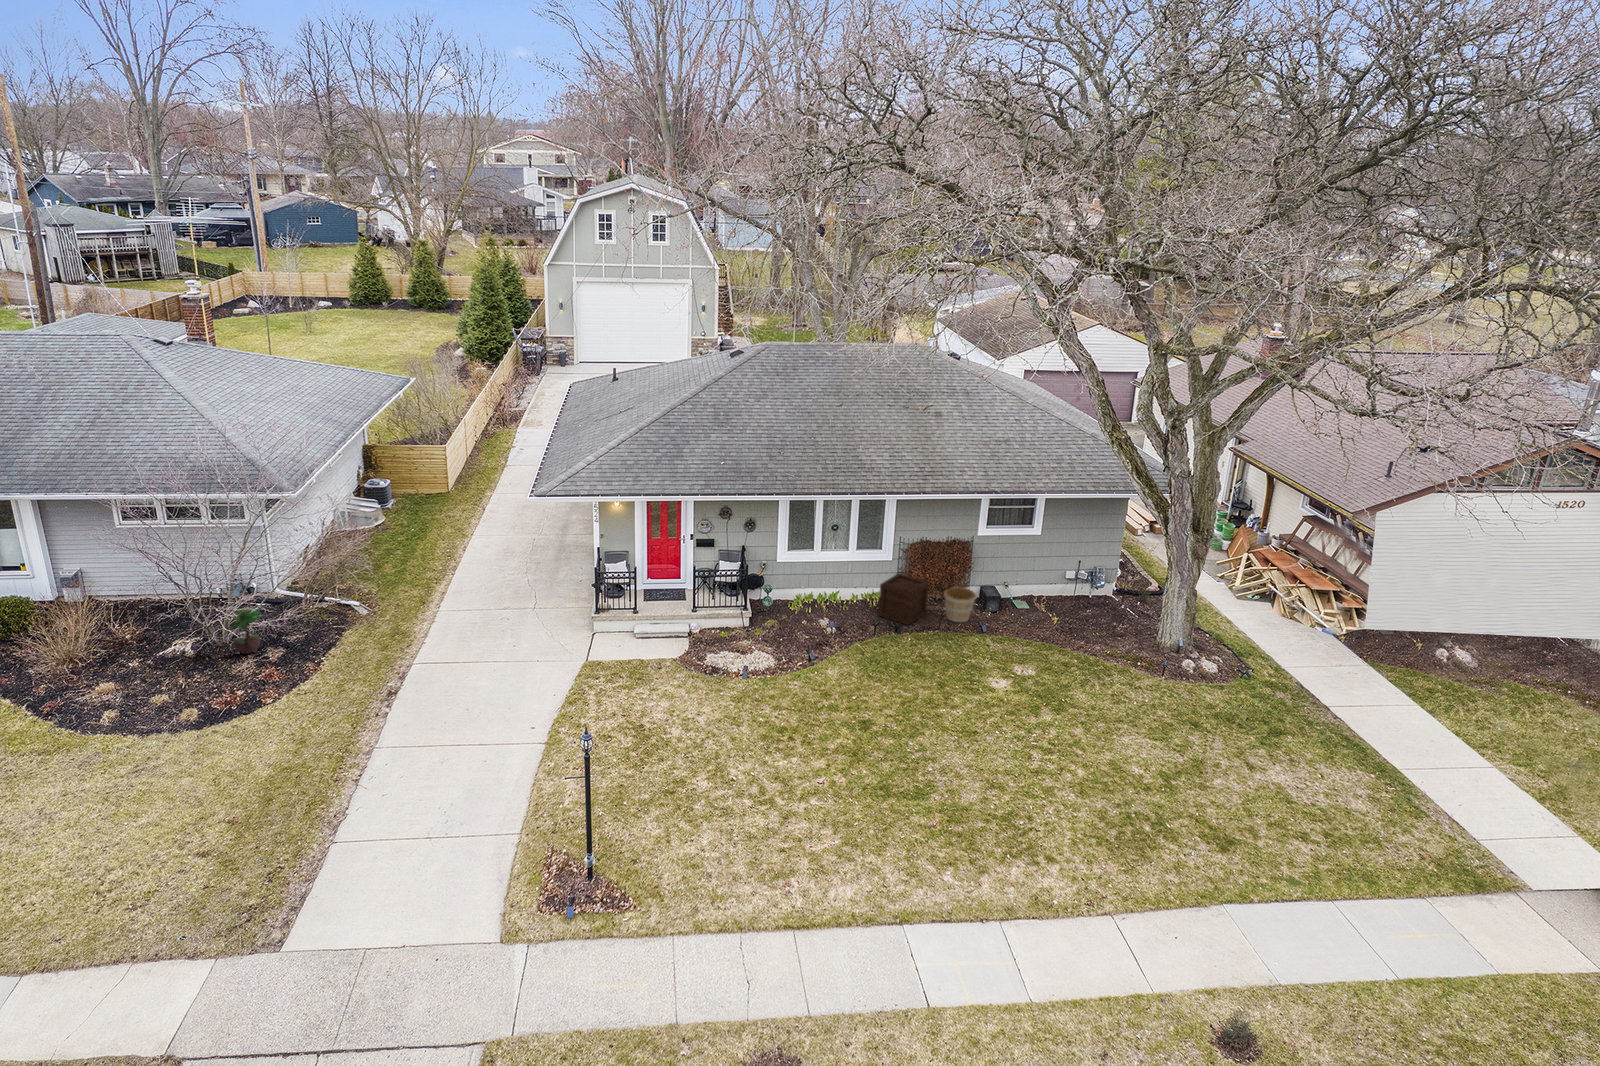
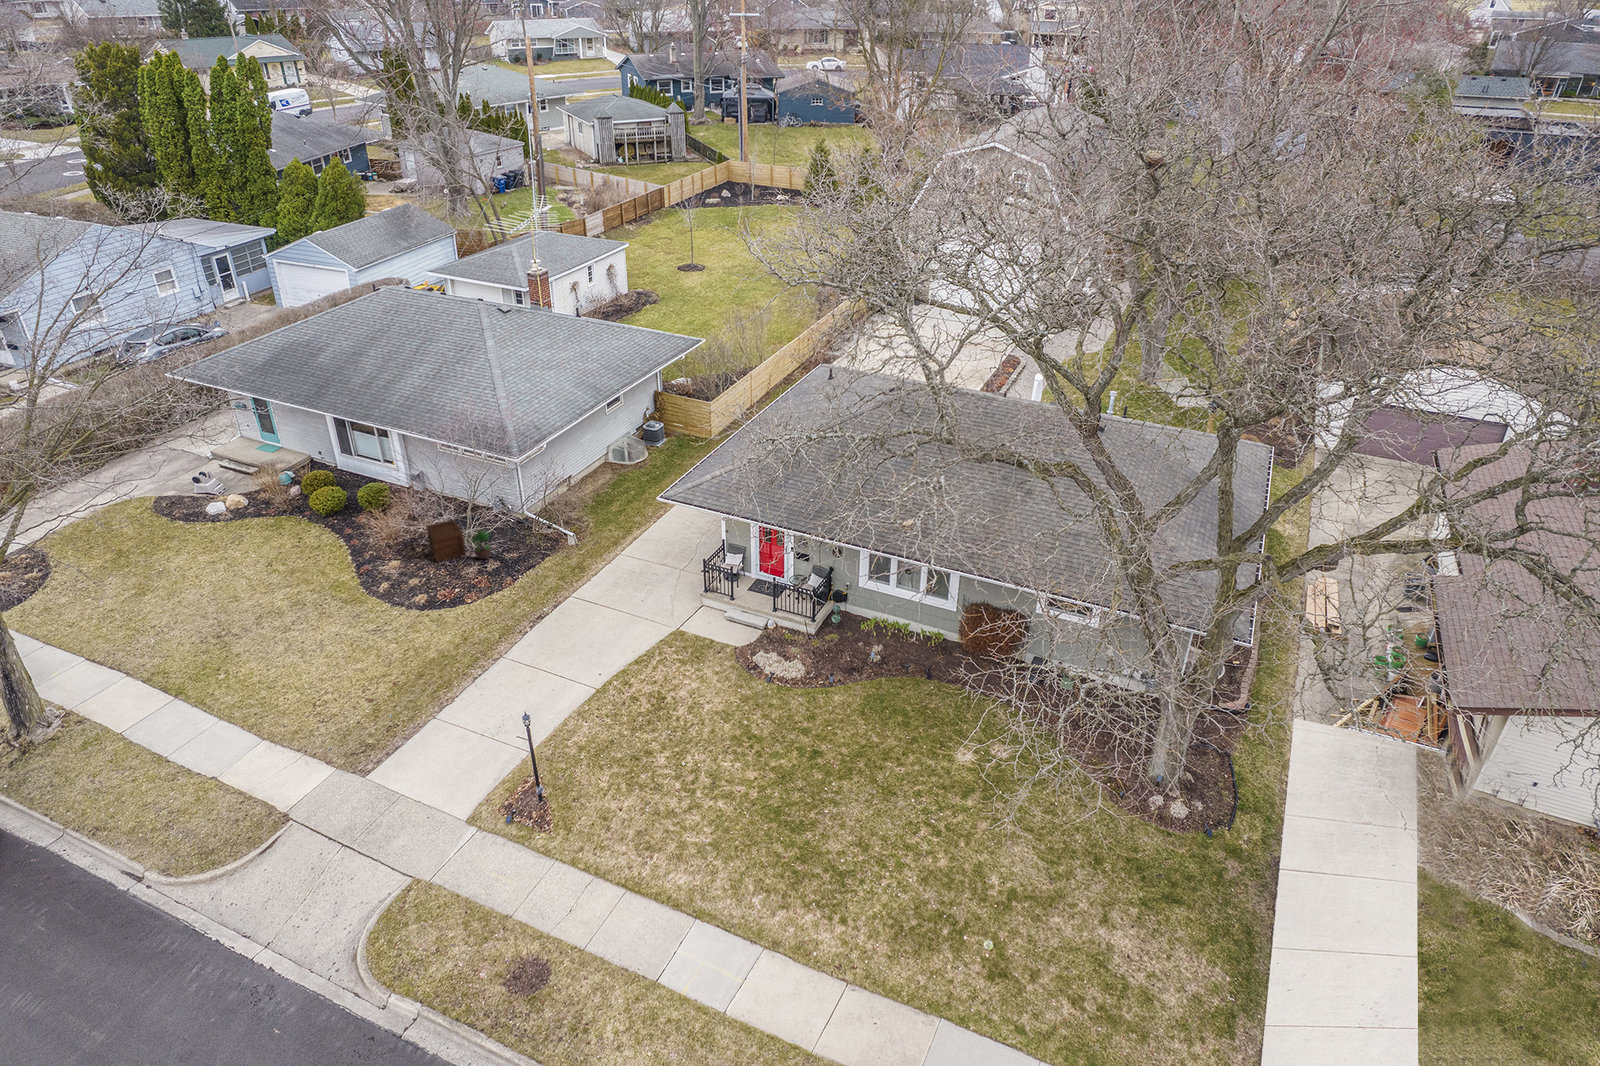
wooden crate: present [878,574,929,625] -> present [427,520,466,562]
wooden bucket: present [944,587,976,622] -> none [984,652,1014,686]

